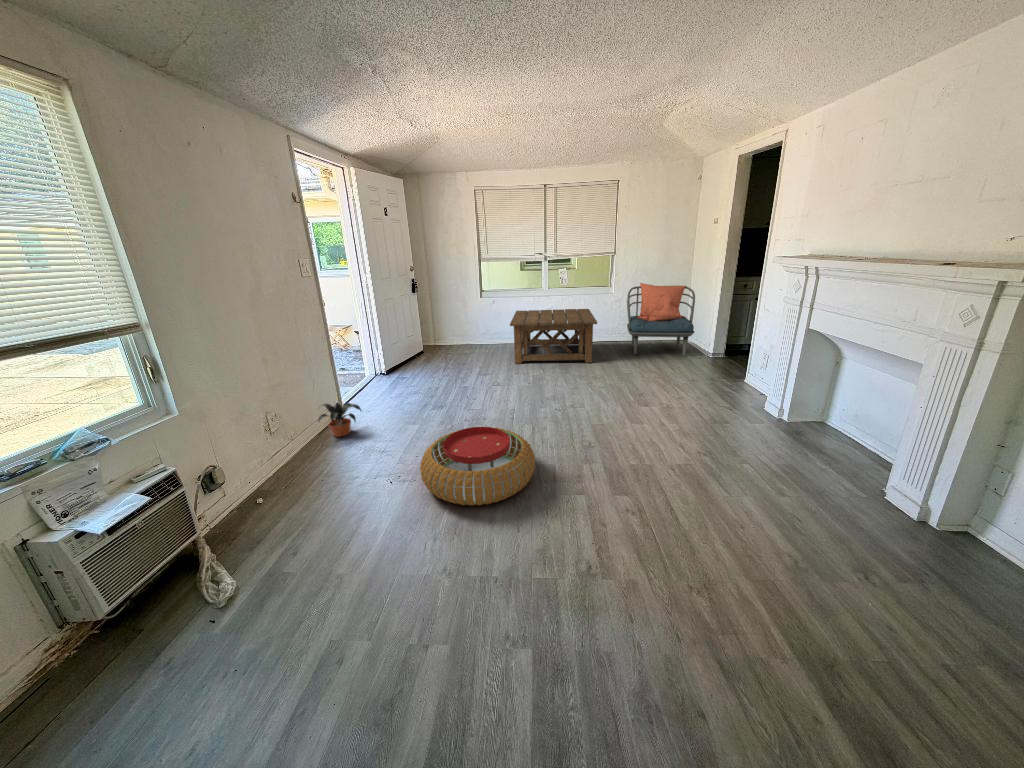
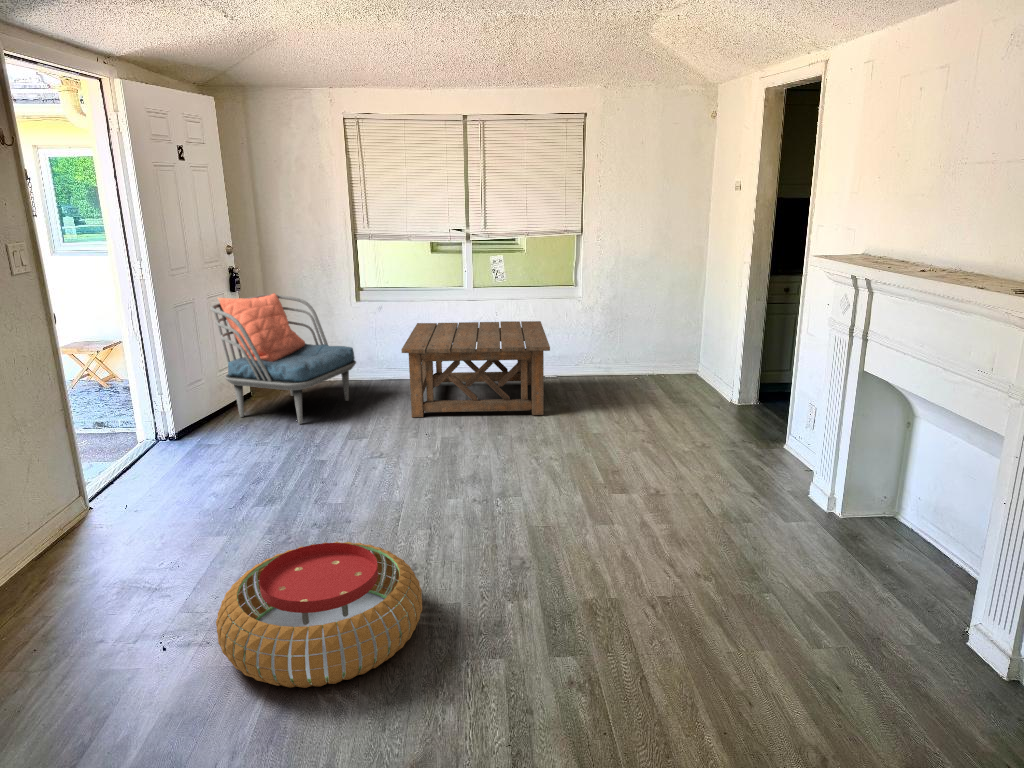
armchair: present [627,283,695,356] -> present [210,293,356,424]
potted plant: present [318,403,362,437] -> none [32,500,119,563]

